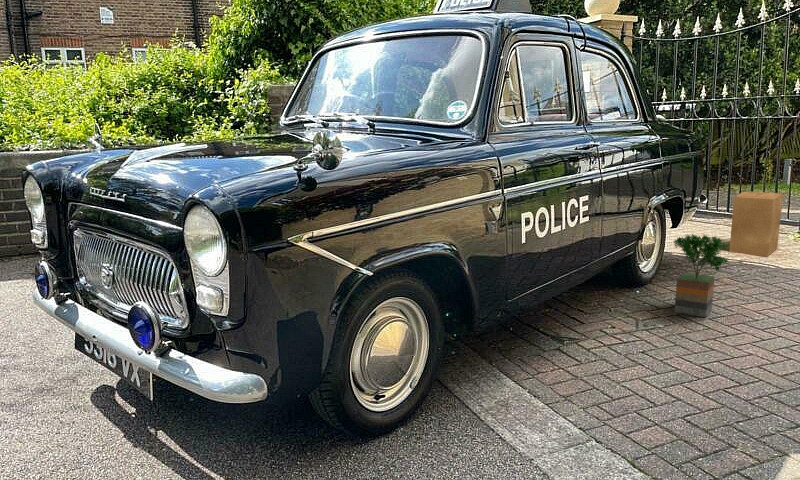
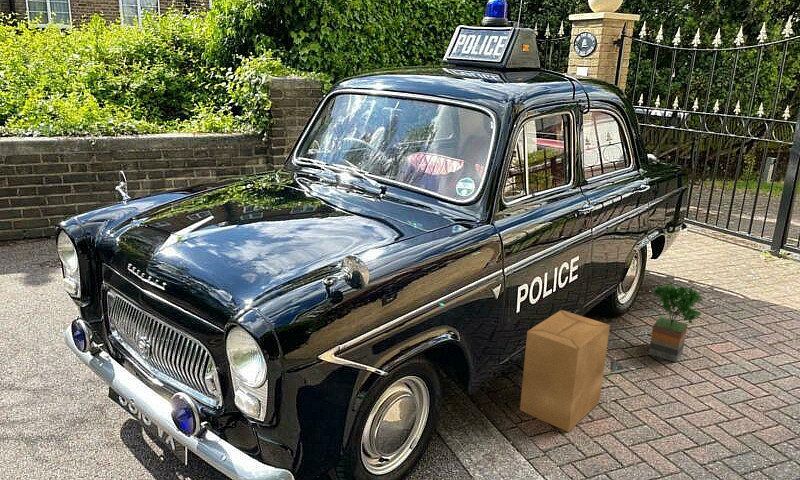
cardboard box: present [729,191,783,257] -> present [520,310,610,432]

